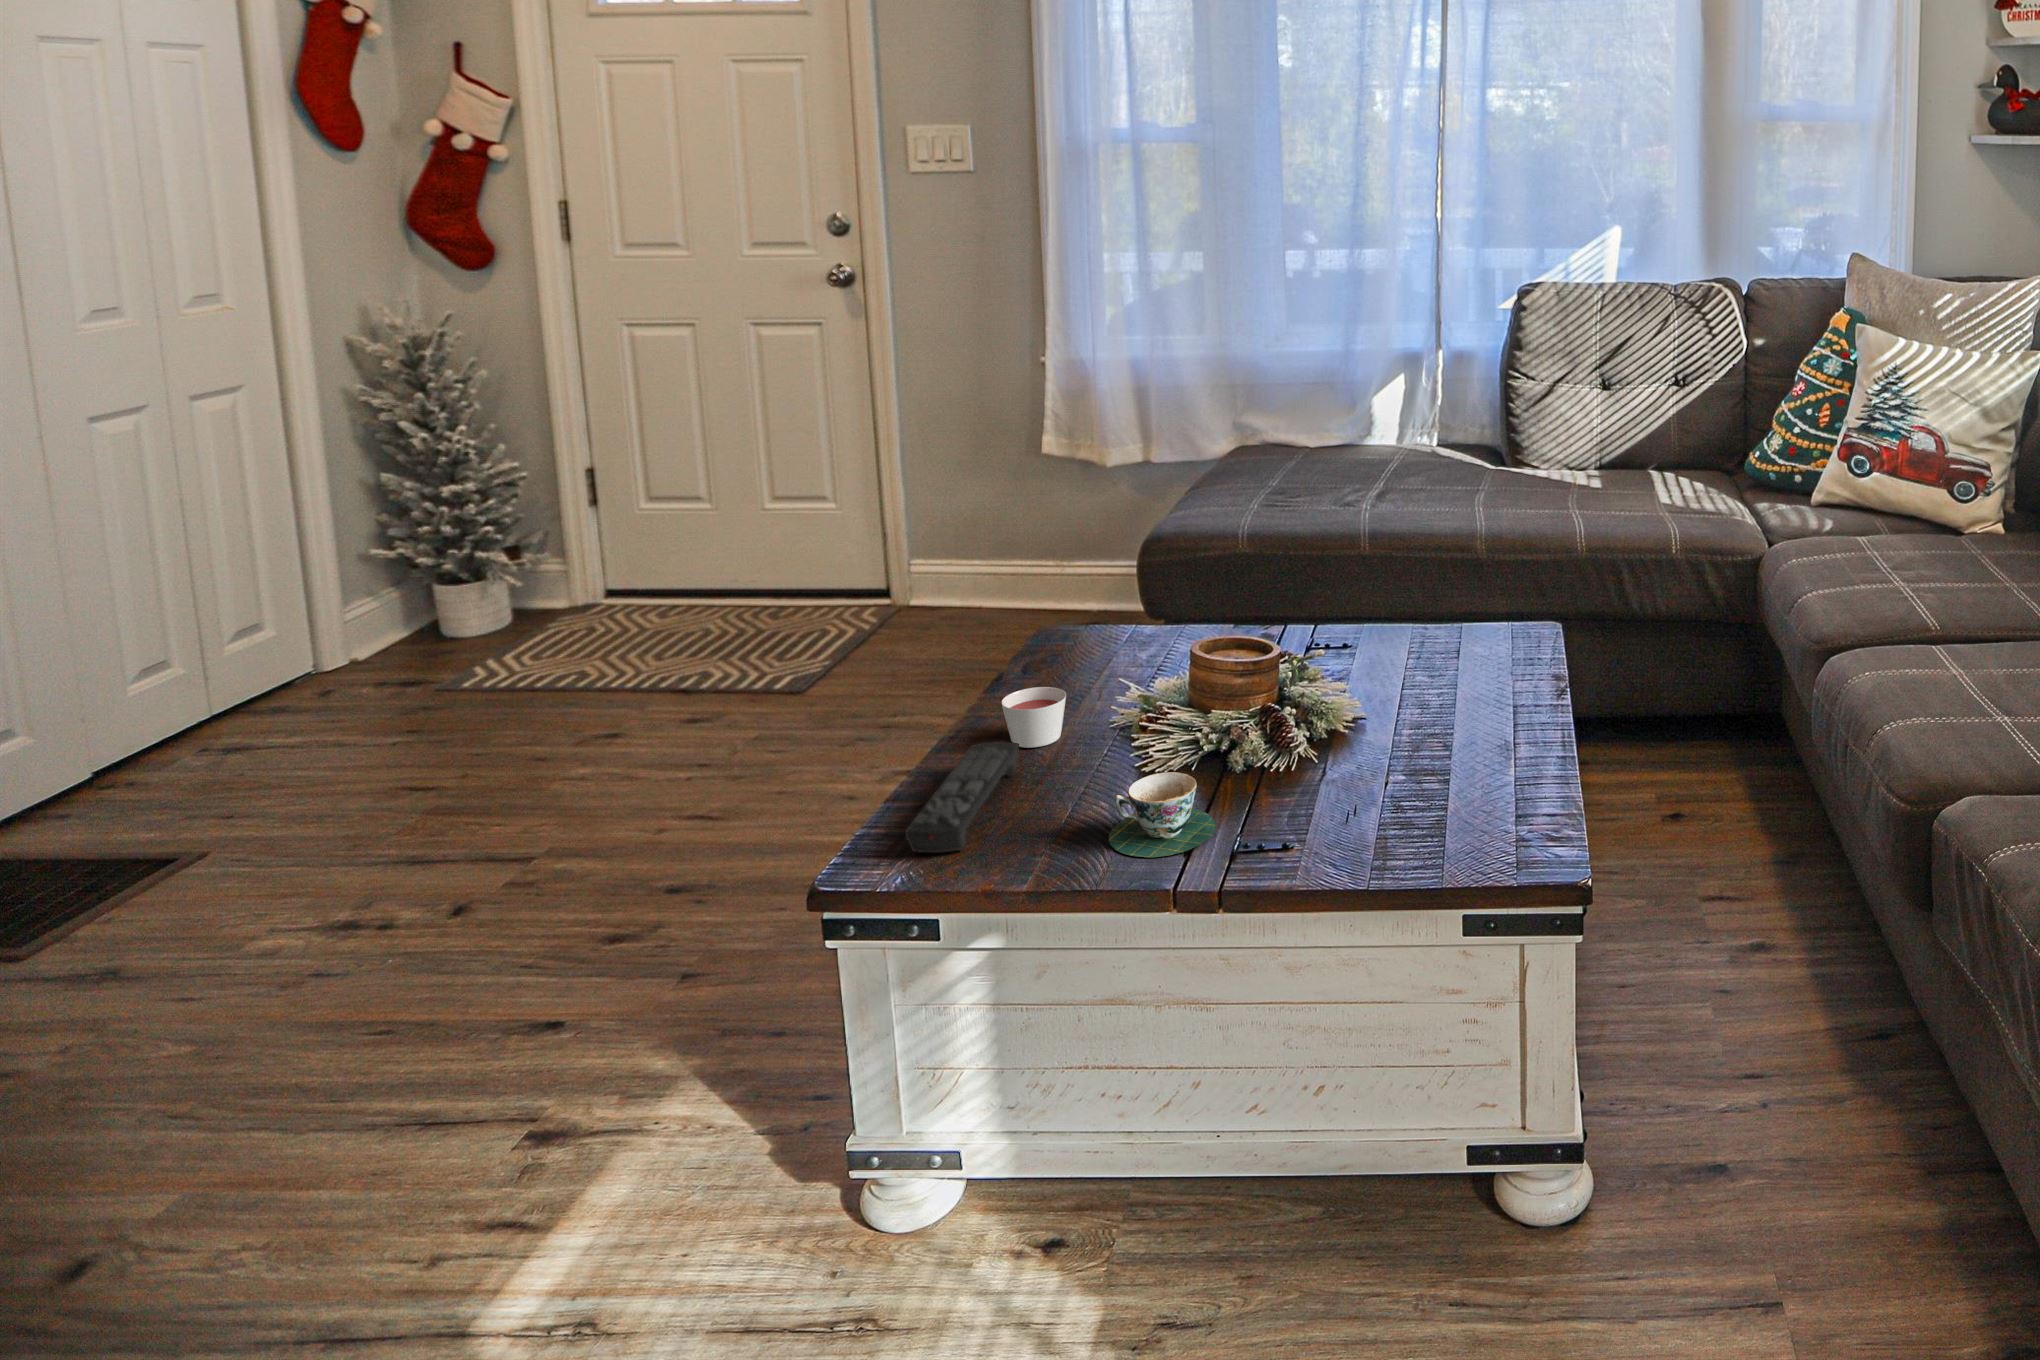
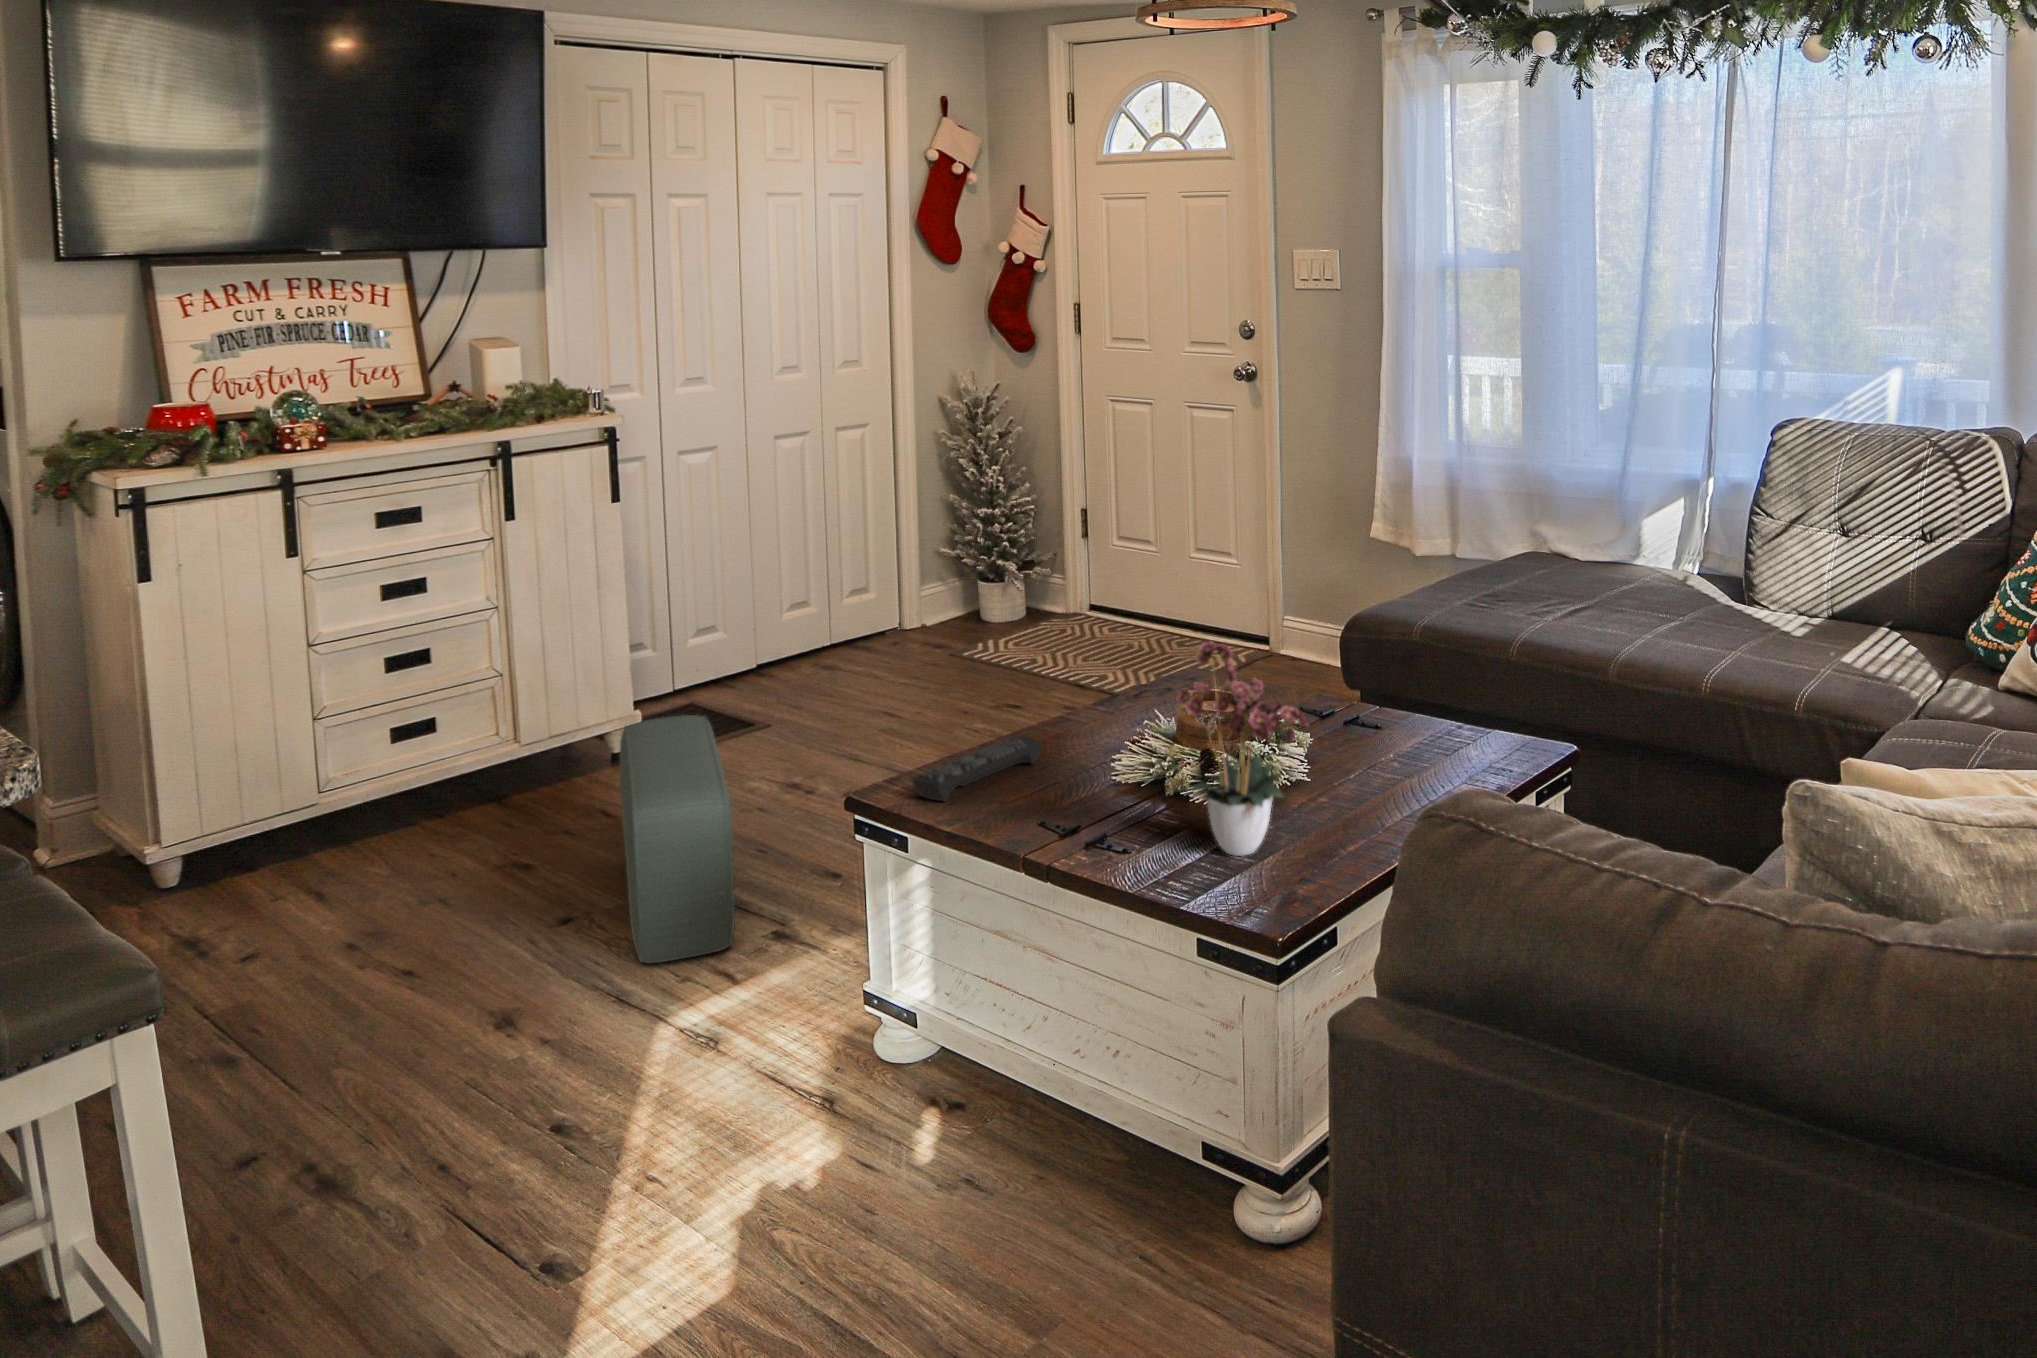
flower arrangement: none [1324,551,1502,814] -> present [1177,642,1308,856]
candle: present [1002,687,1066,748] -> none [1053,706,1101,750]
teacup: present [1109,772,1215,857] -> none [1025,778,1105,838]
pouf: none [82,842,471,1252] -> present [620,715,735,963]

